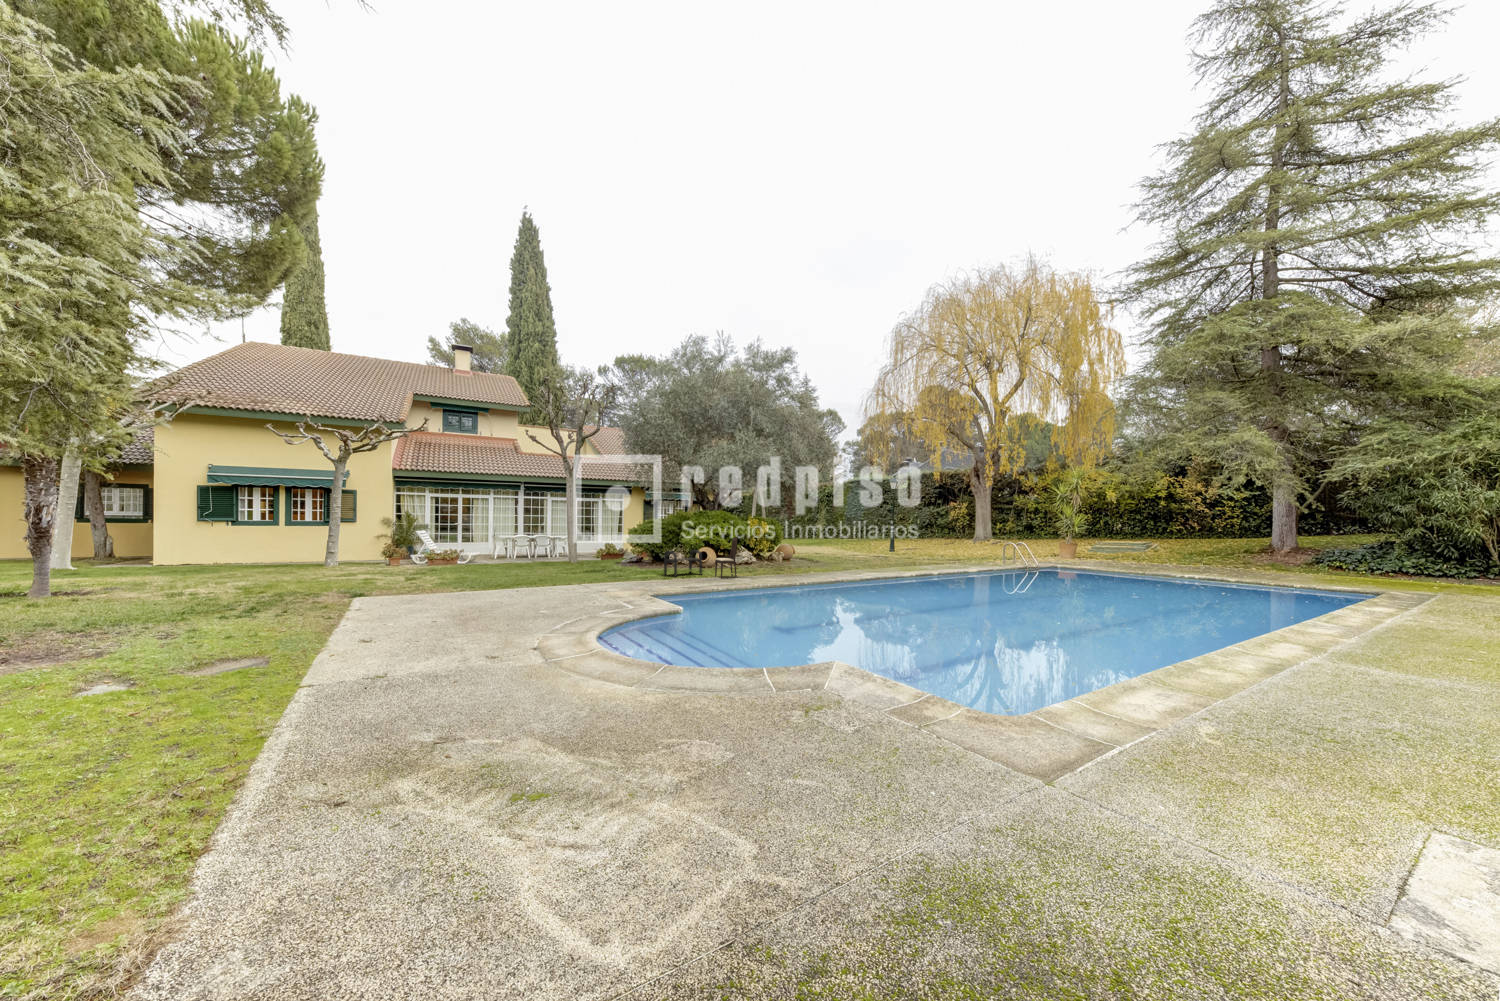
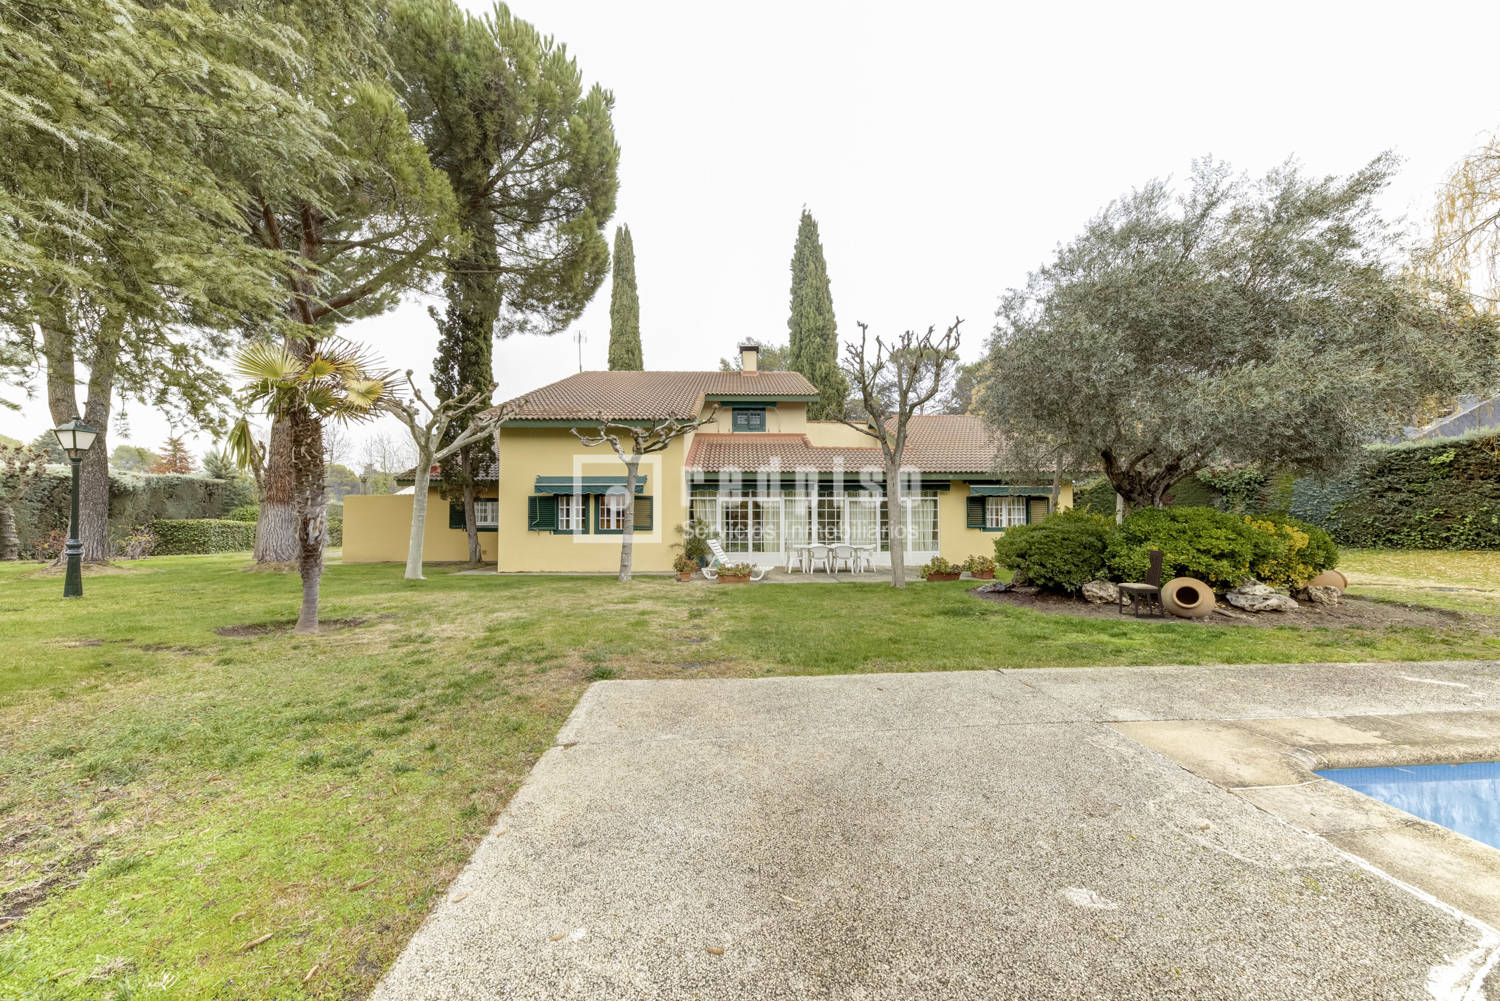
bench: present [664,550,702,577] -> none [1024,568,1091,610]

